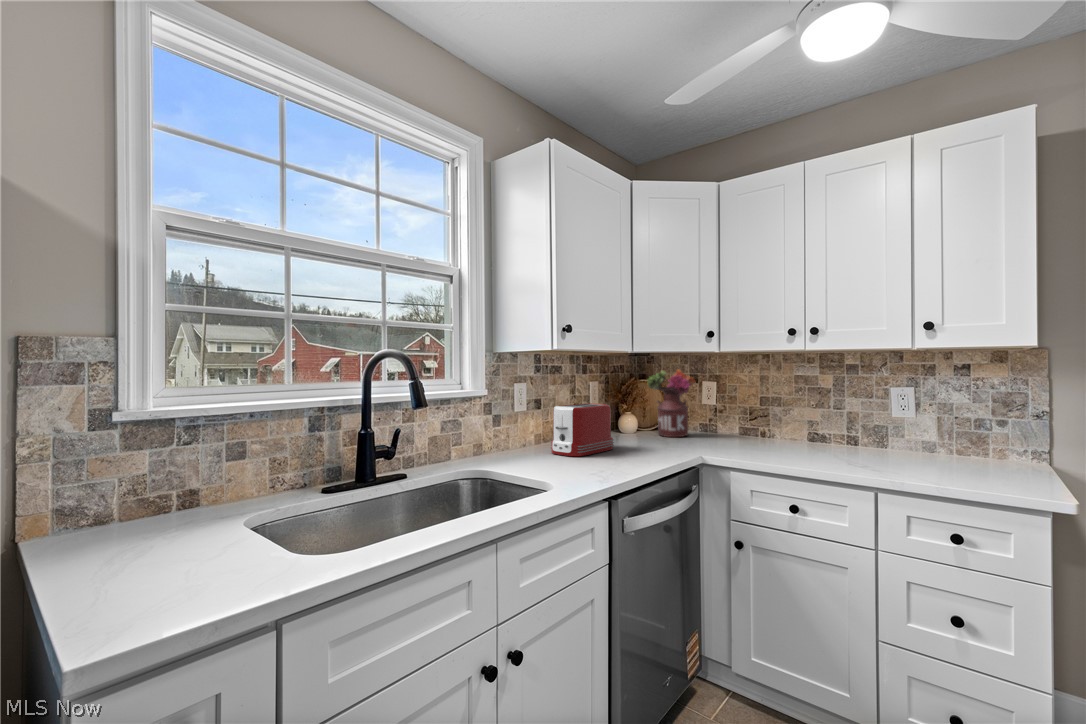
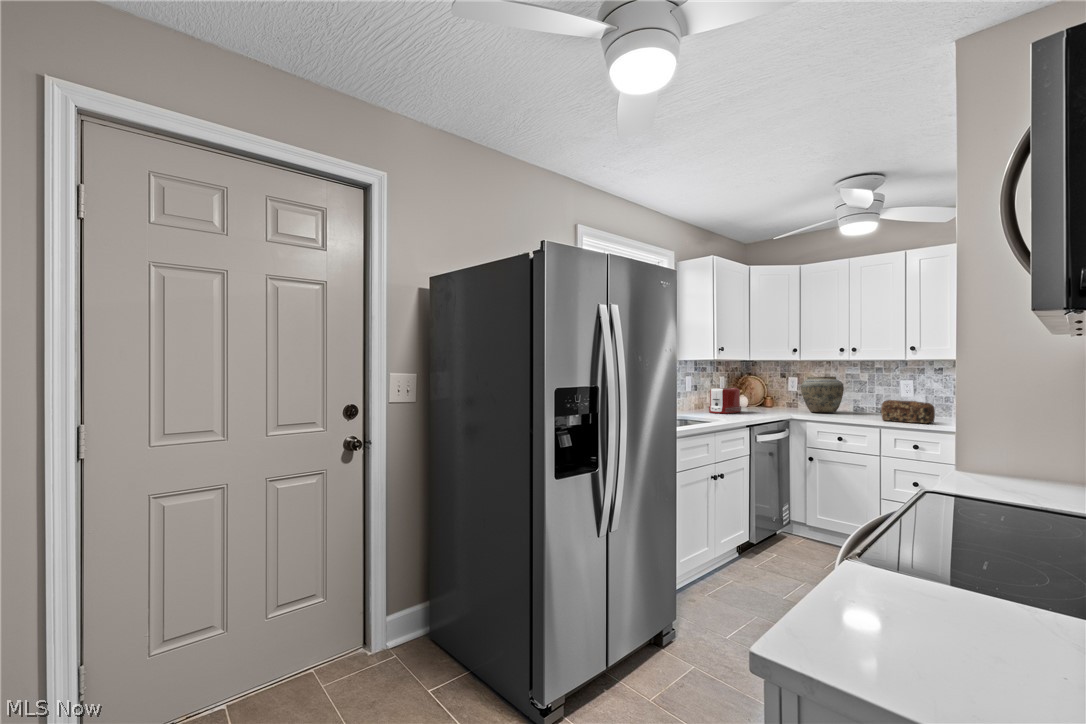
flower arrangement: present [647,369,695,437] -> none [755,370,785,409]
vase: none [721,381,794,447] -> present [801,376,844,412]
bread loaf: none [877,431,988,486] -> present [881,400,935,423]

